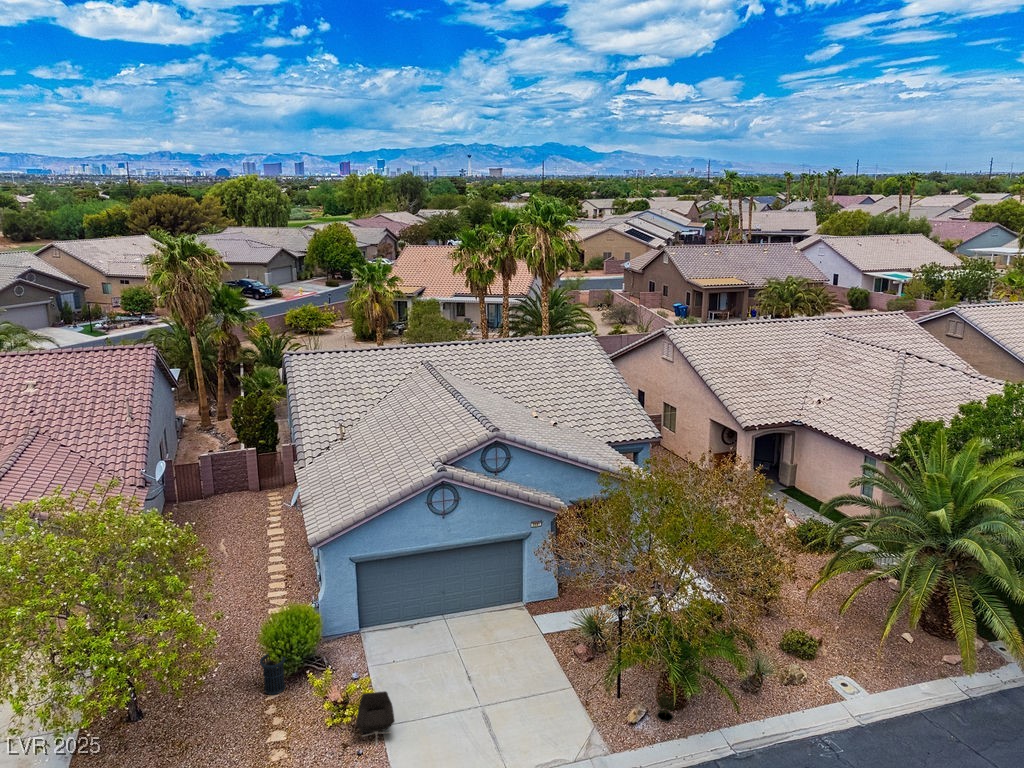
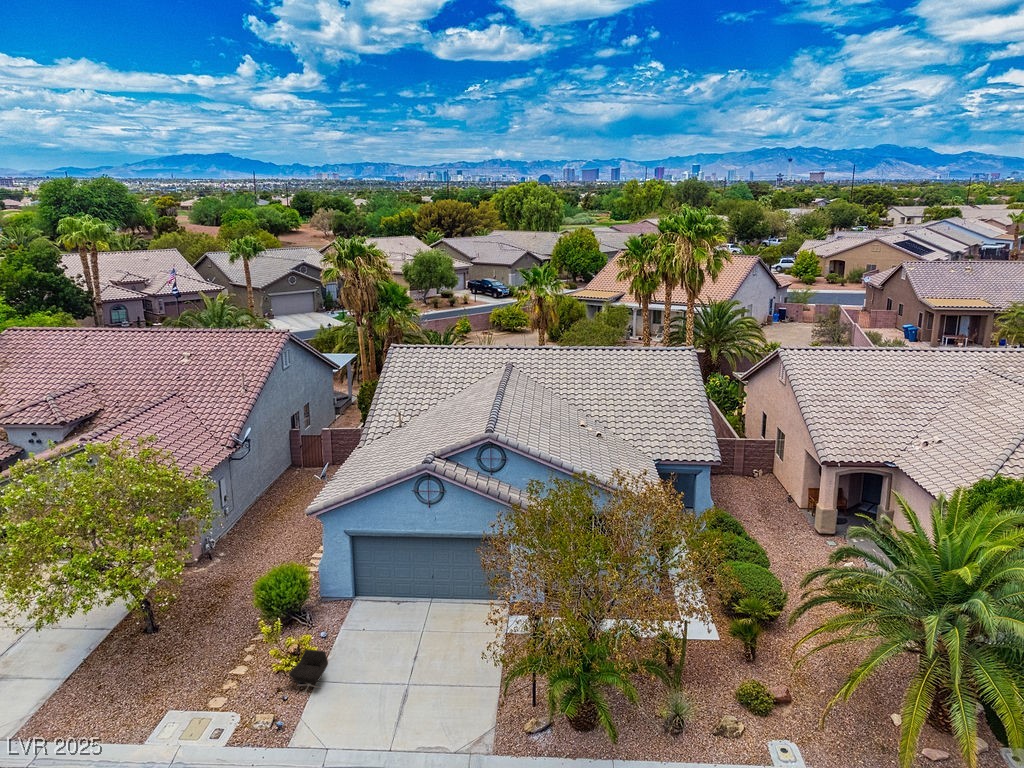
trash can: present [260,654,285,695] -> none [246,601,268,637]
potted tree: present [657,693,675,722] -> none [555,707,576,739]

